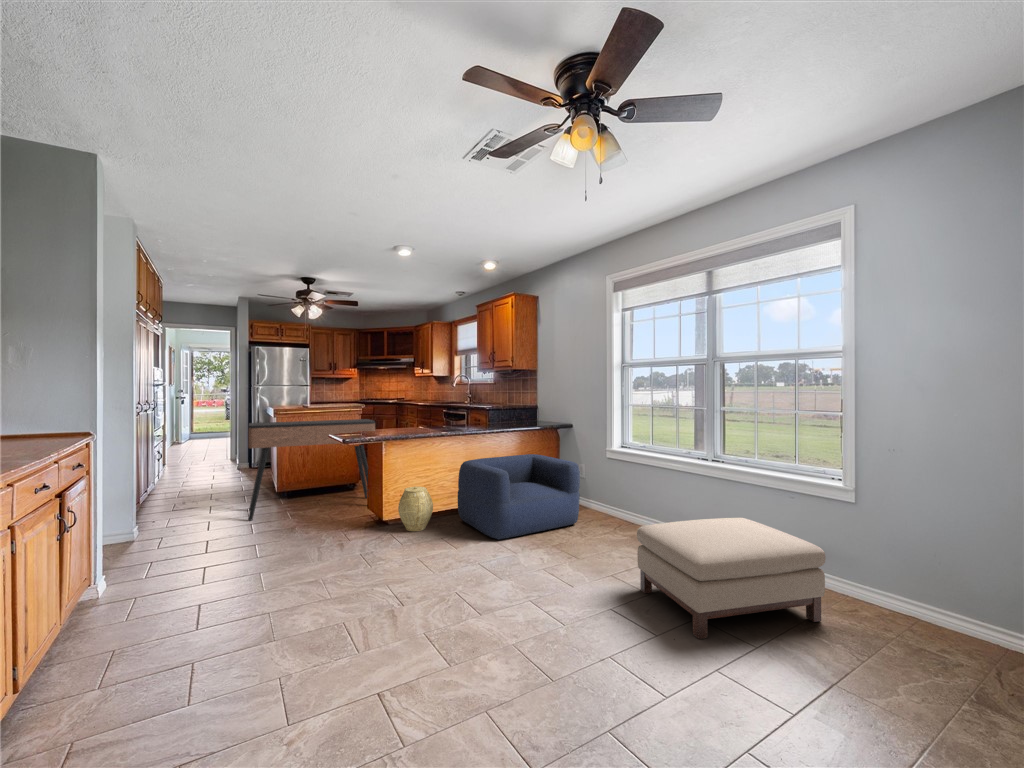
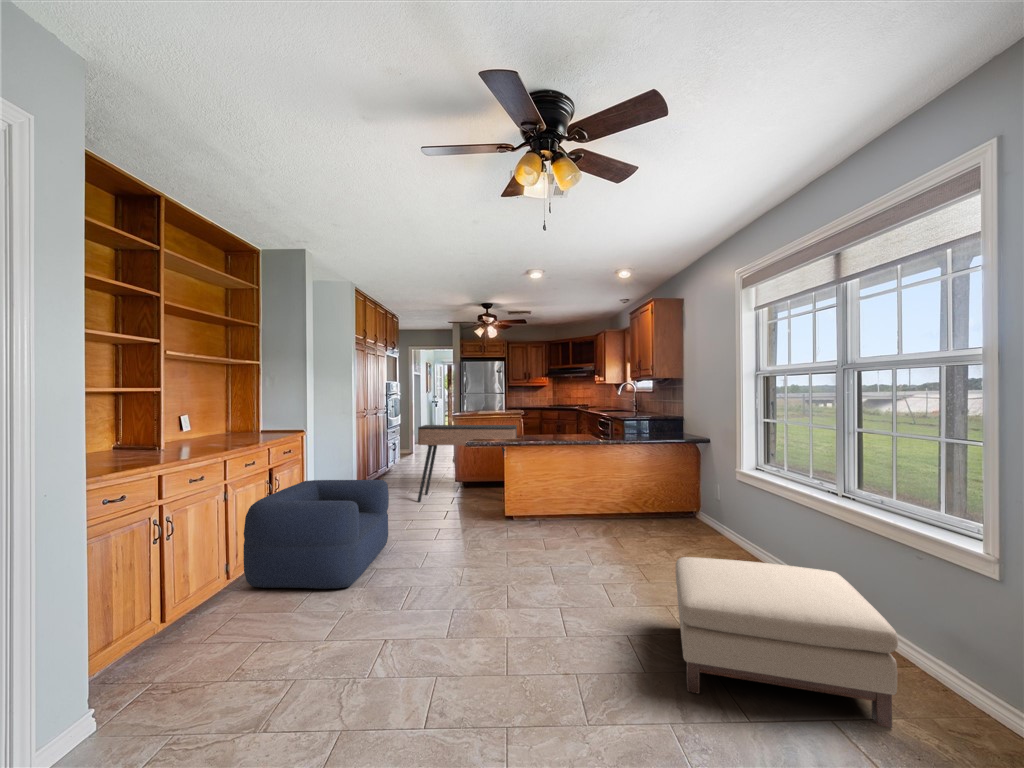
armchair: present [458,454,580,540] -> present [243,480,389,589]
woven basket: present [398,487,433,531] -> none [512,489,543,530]

